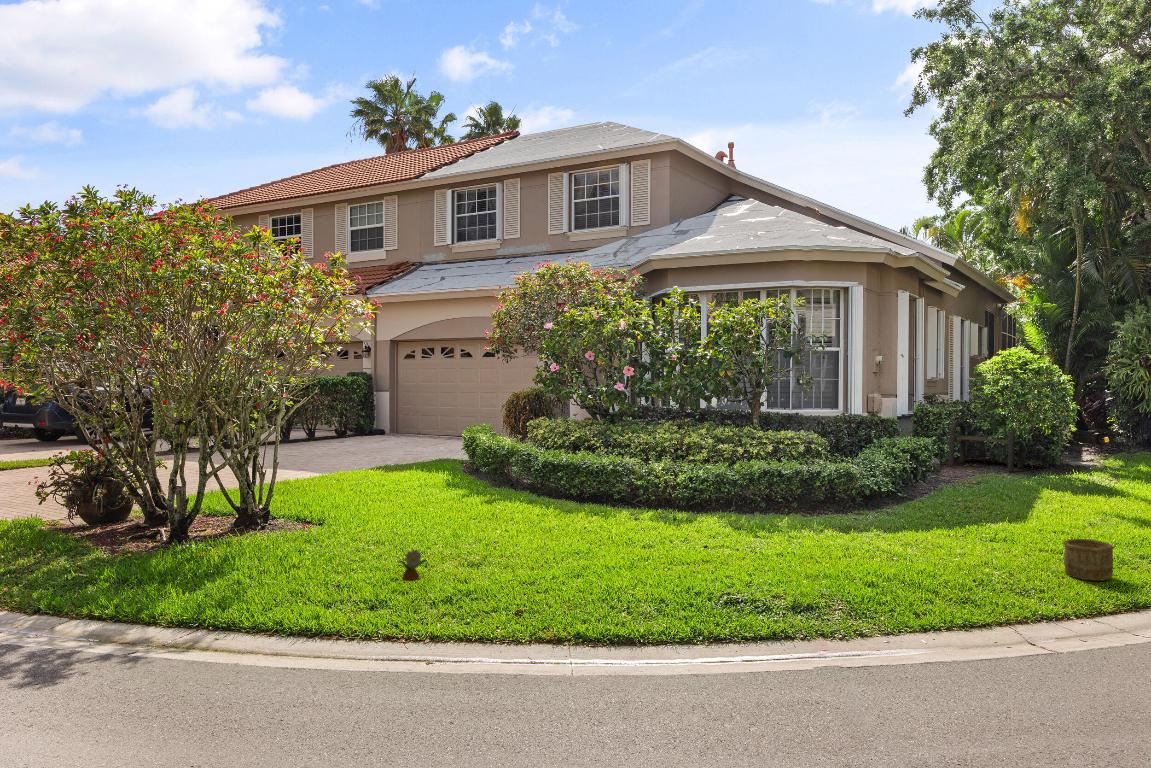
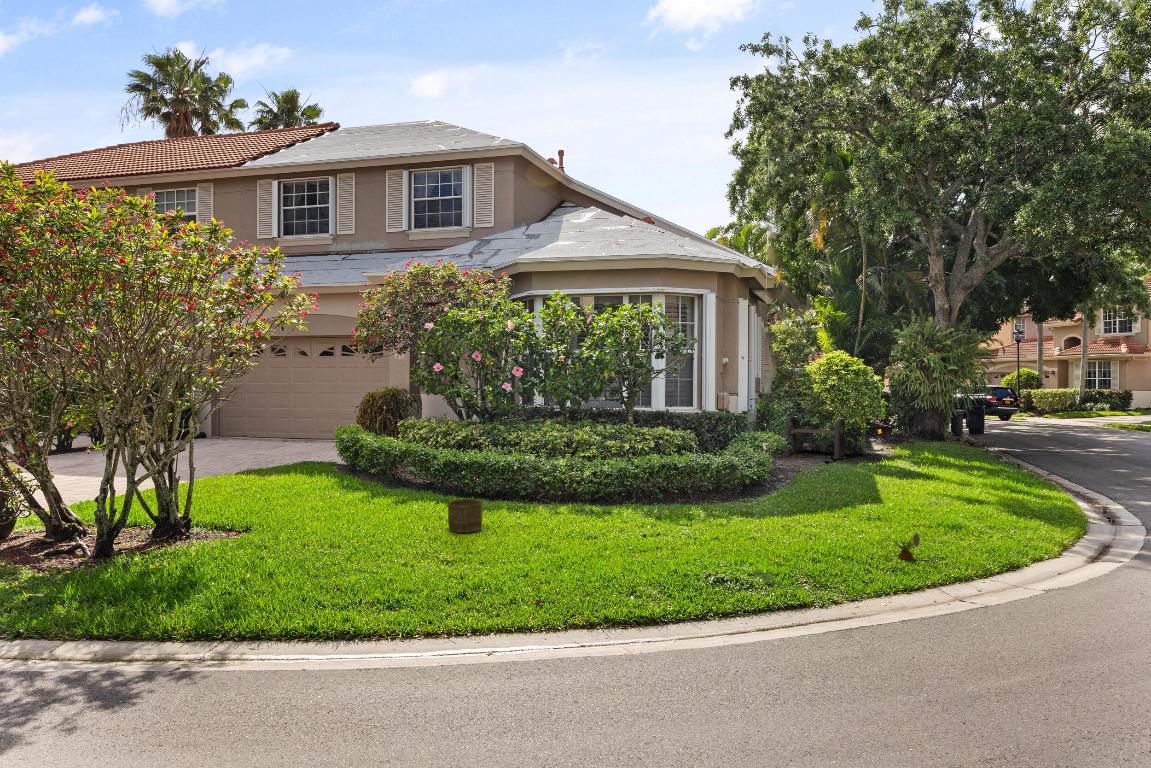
wooden bucket: present [1063,539,1114,581] -> present [447,499,482,533]
decorative plant: present [397,549,427,580] -> present [893,533,920,560]

